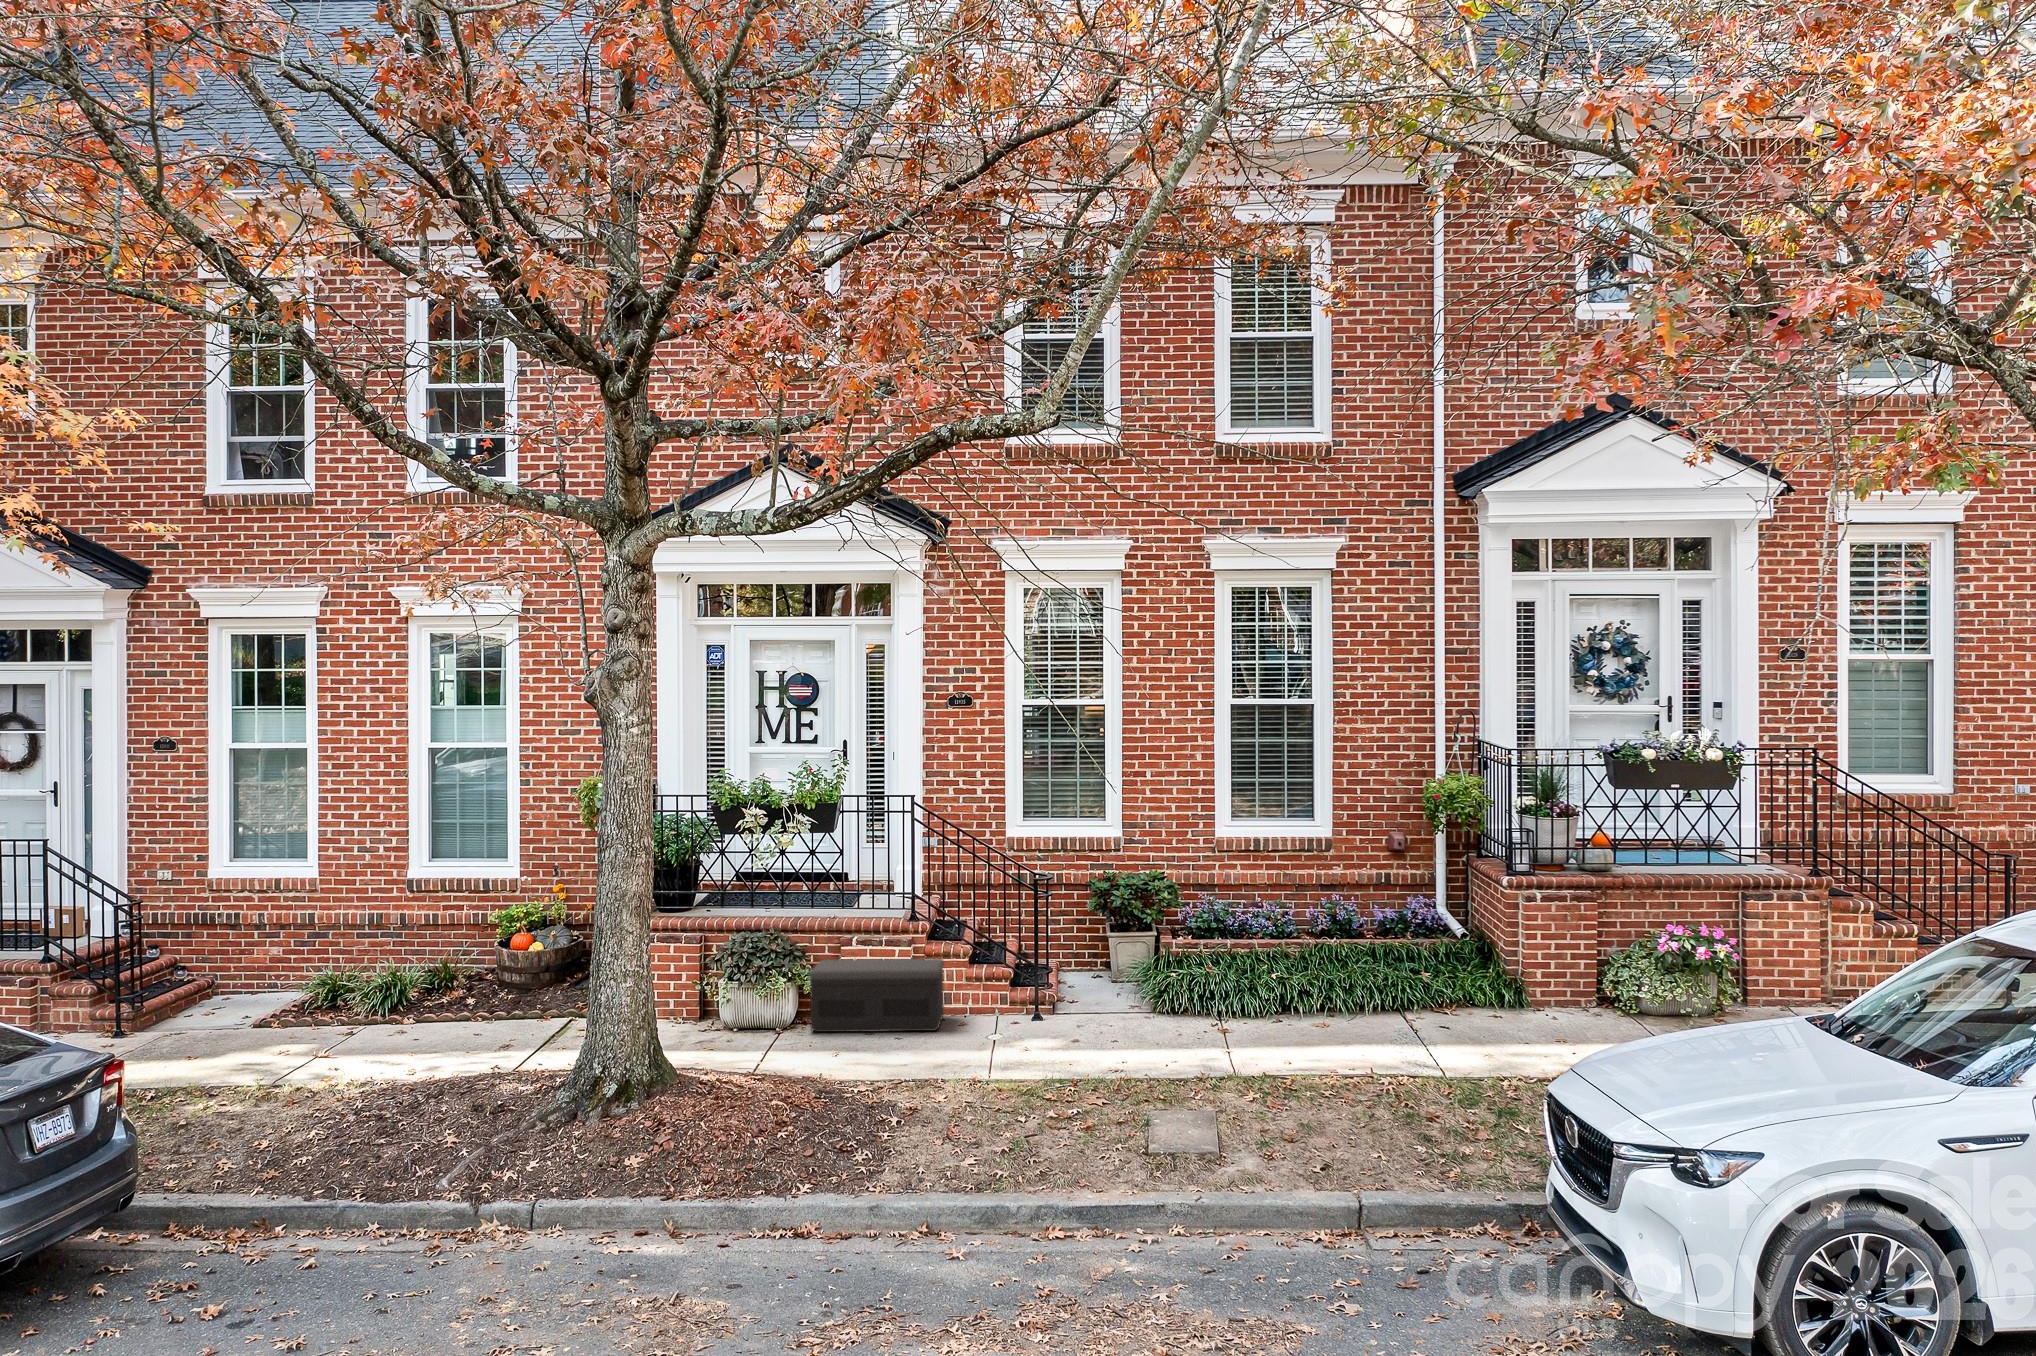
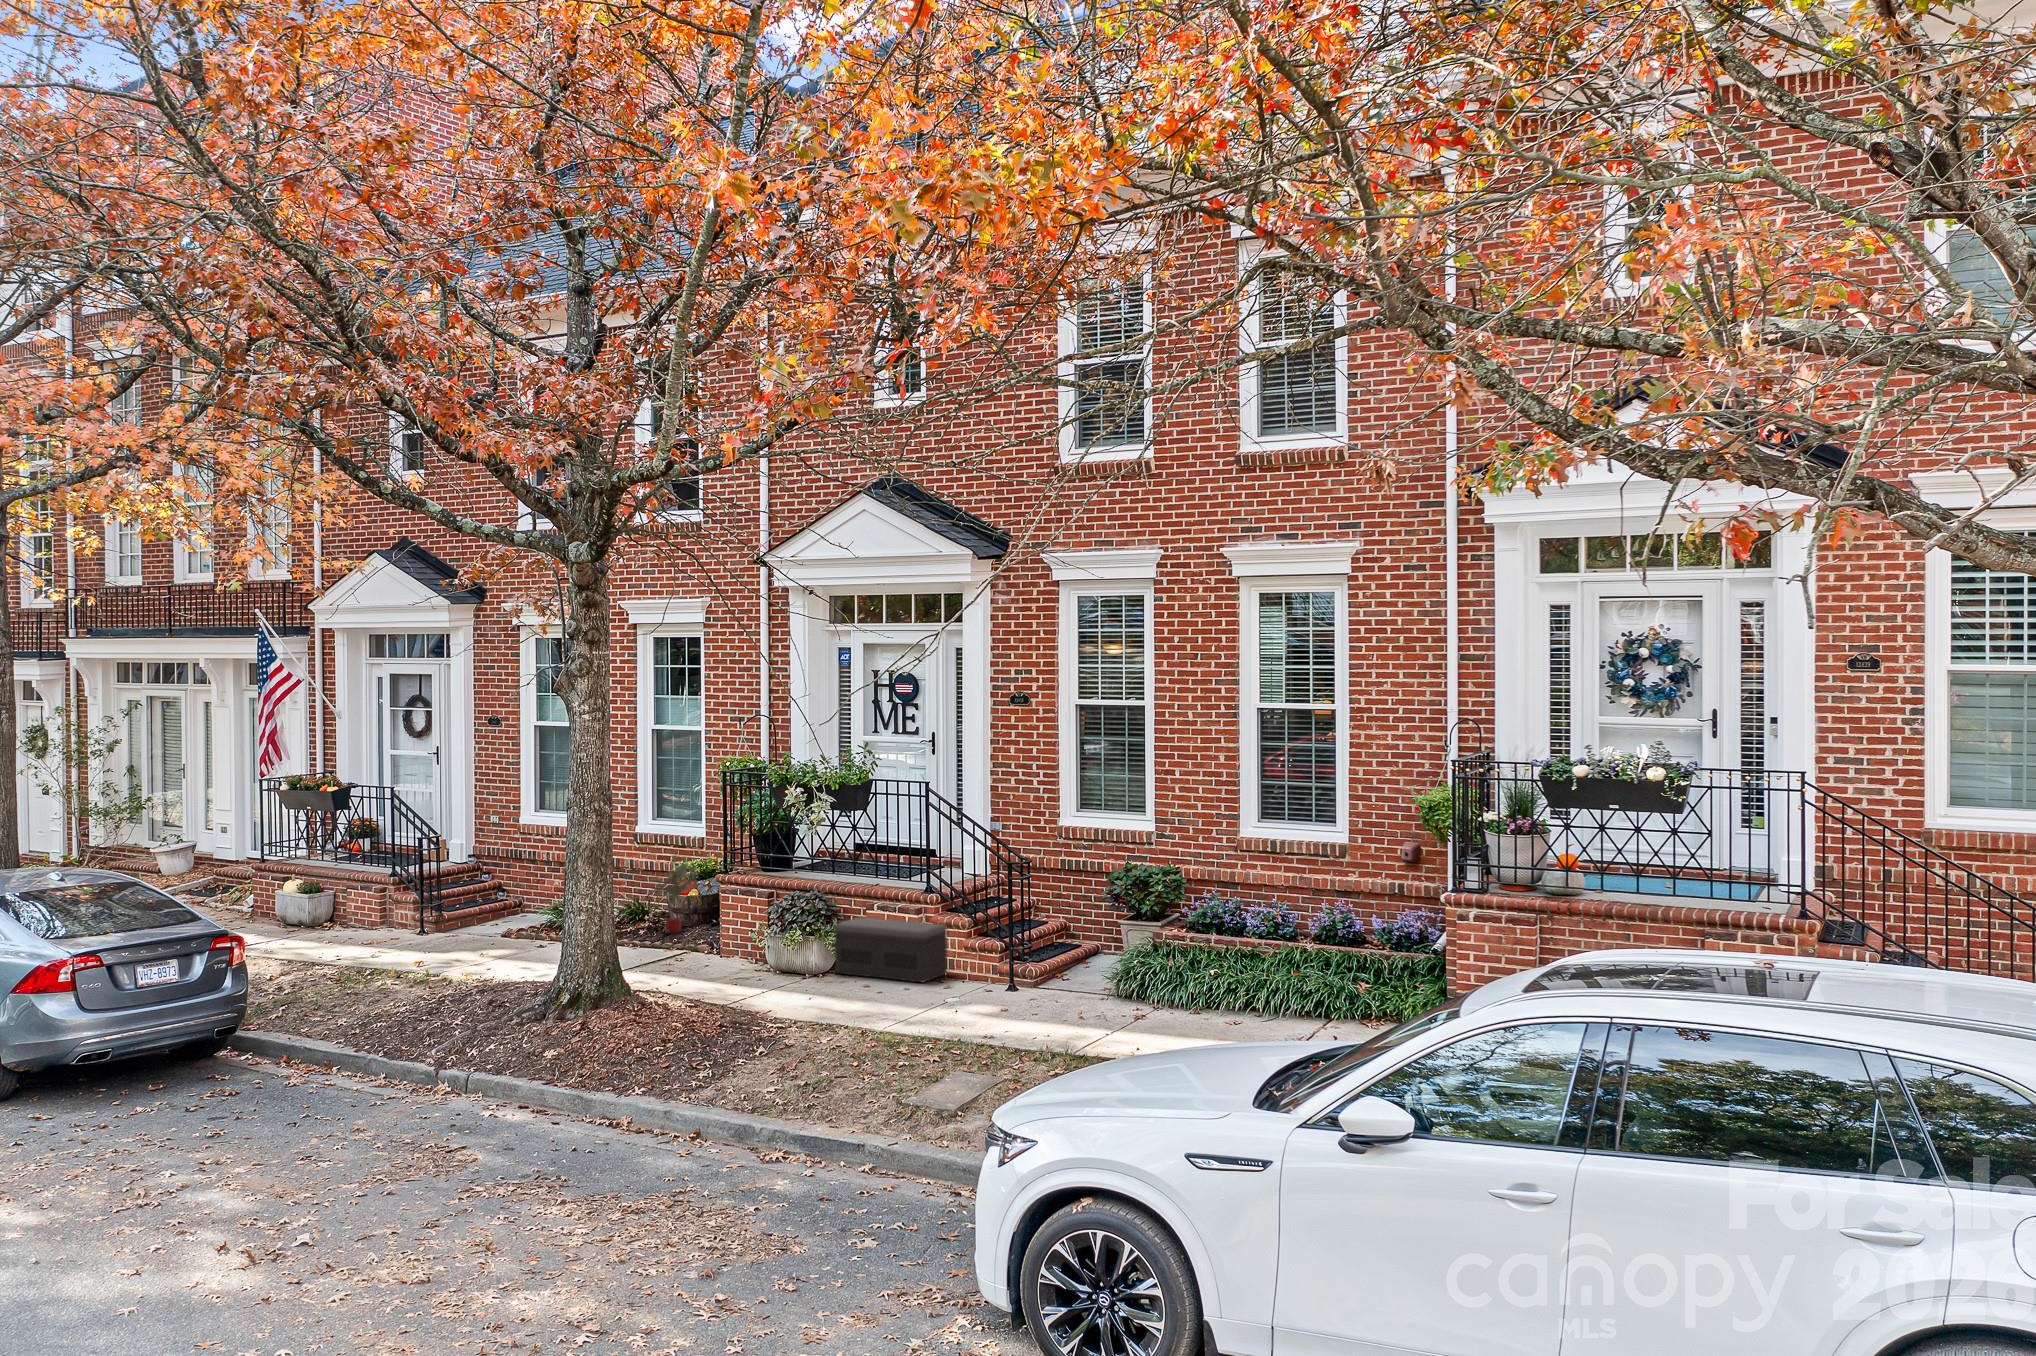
potted tree: none [463,902,541,1006] -> present [652,856,698,934]

